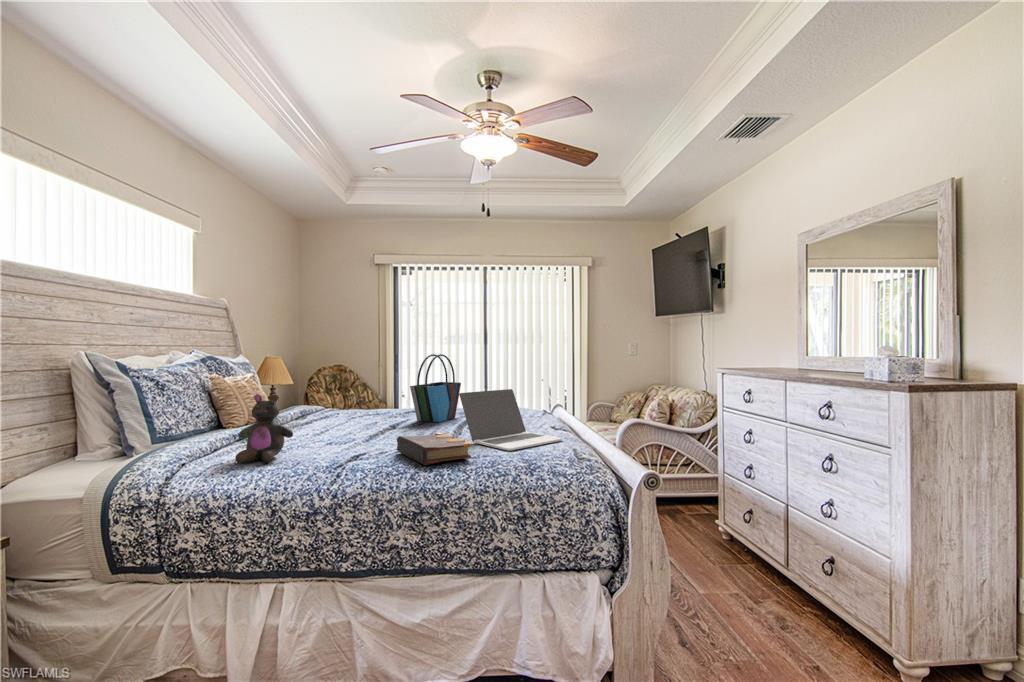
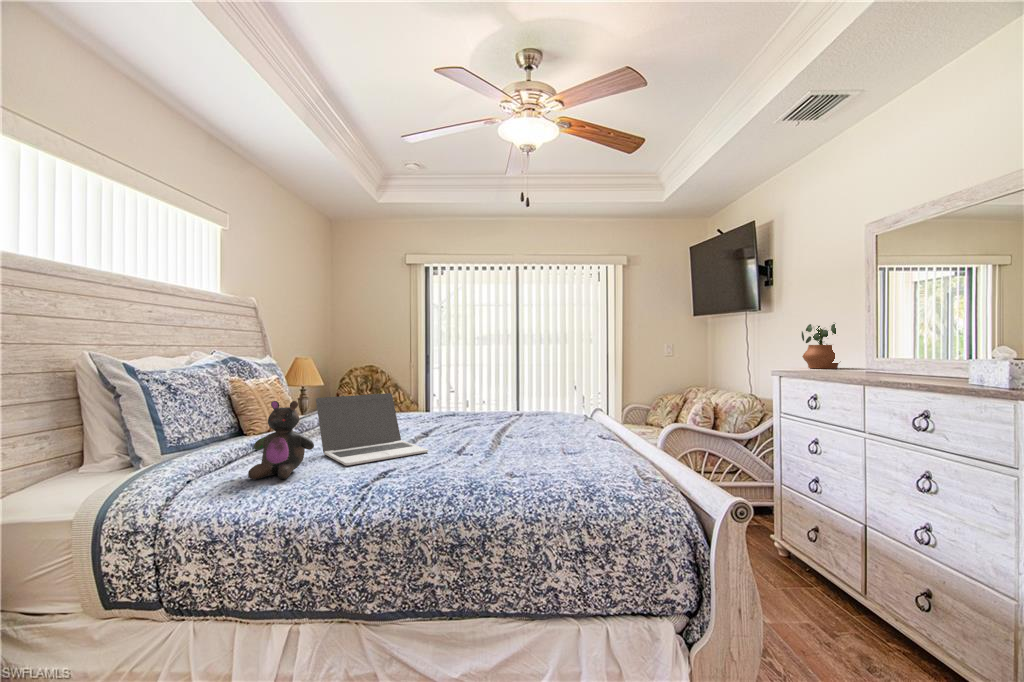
potted plant: none [751,323,788,367] -> present [802,323,841,369]
tote bag: present [410,354,461,422] -> none [442,355,495,427]
laptop: present [459,389,562,451] -> present [316,393,428,466]
book: present [397,433,472,465] -> none [429,443,516,485]

